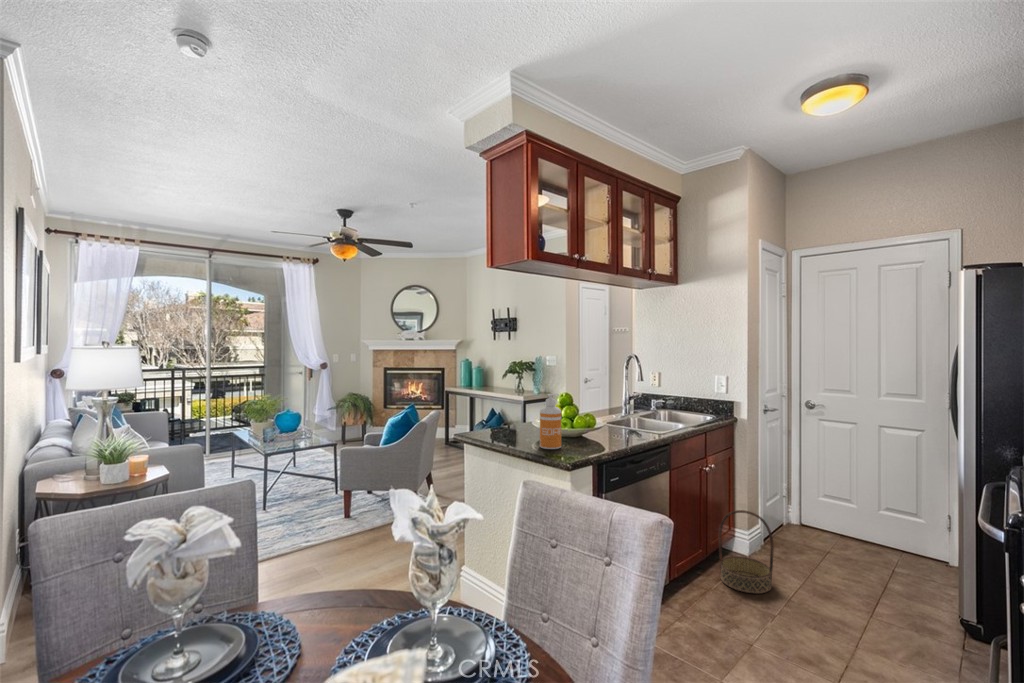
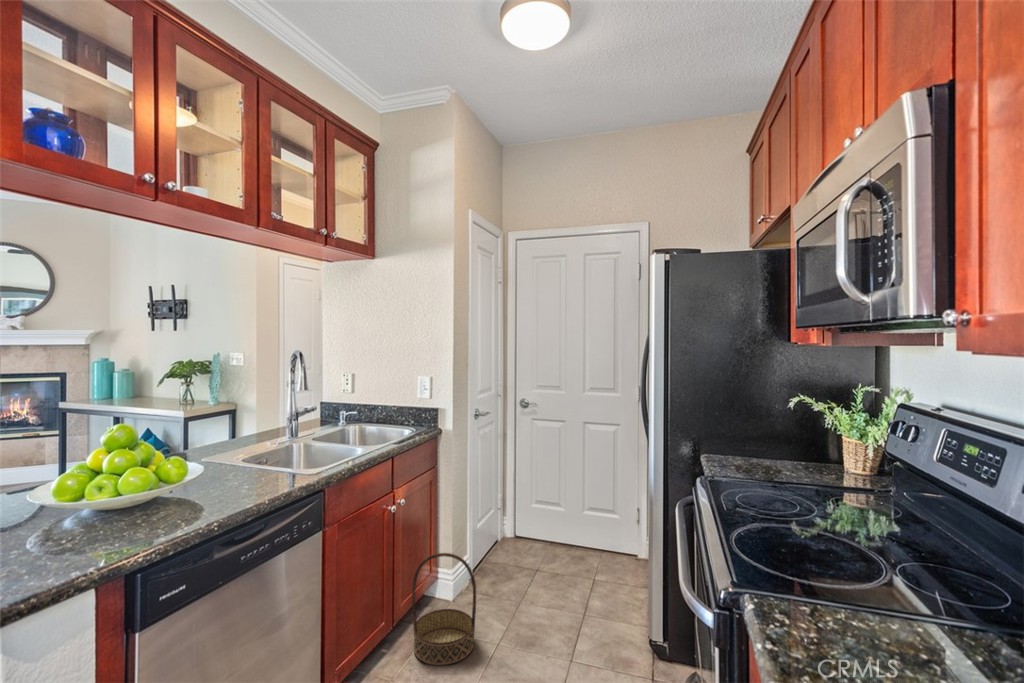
soap dispenser: present [540,394,561,449] -> none [35,430,91,546]

